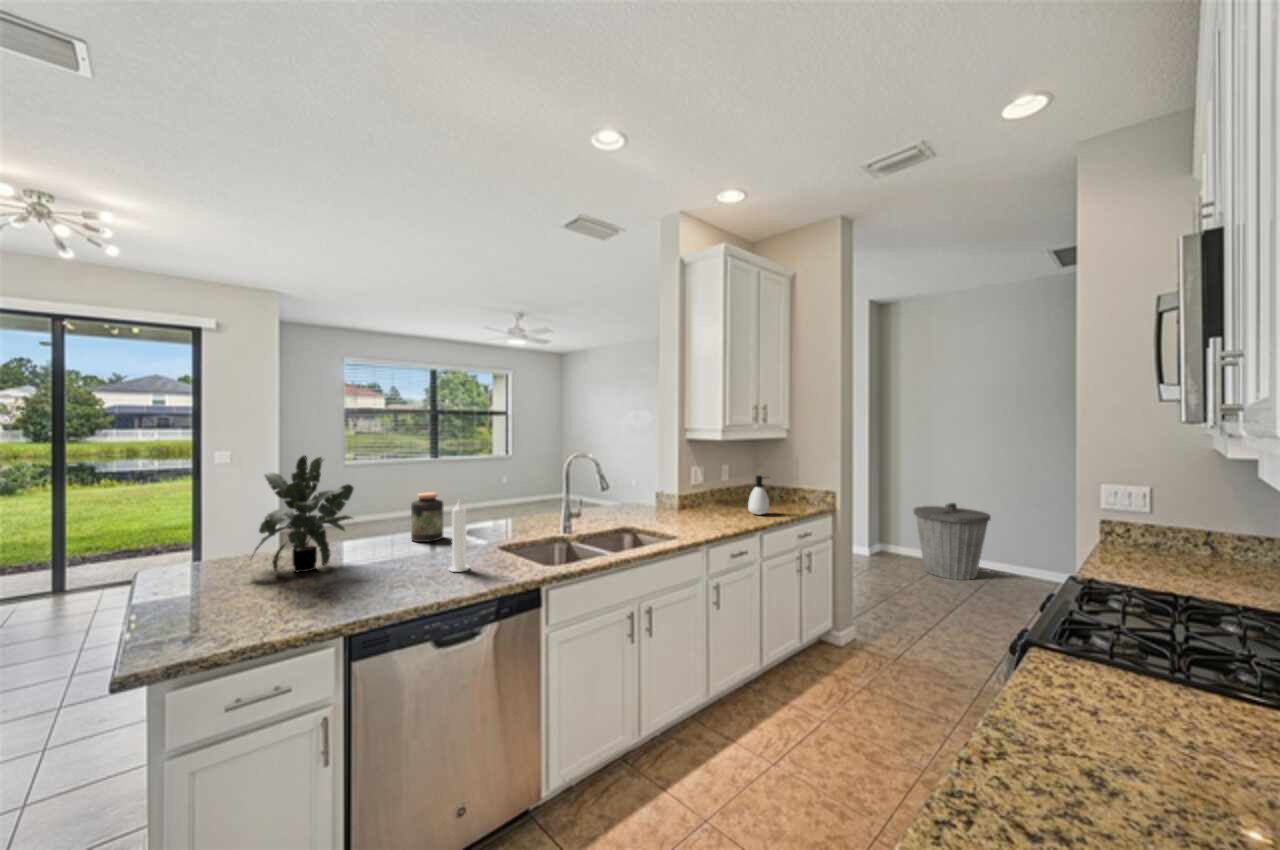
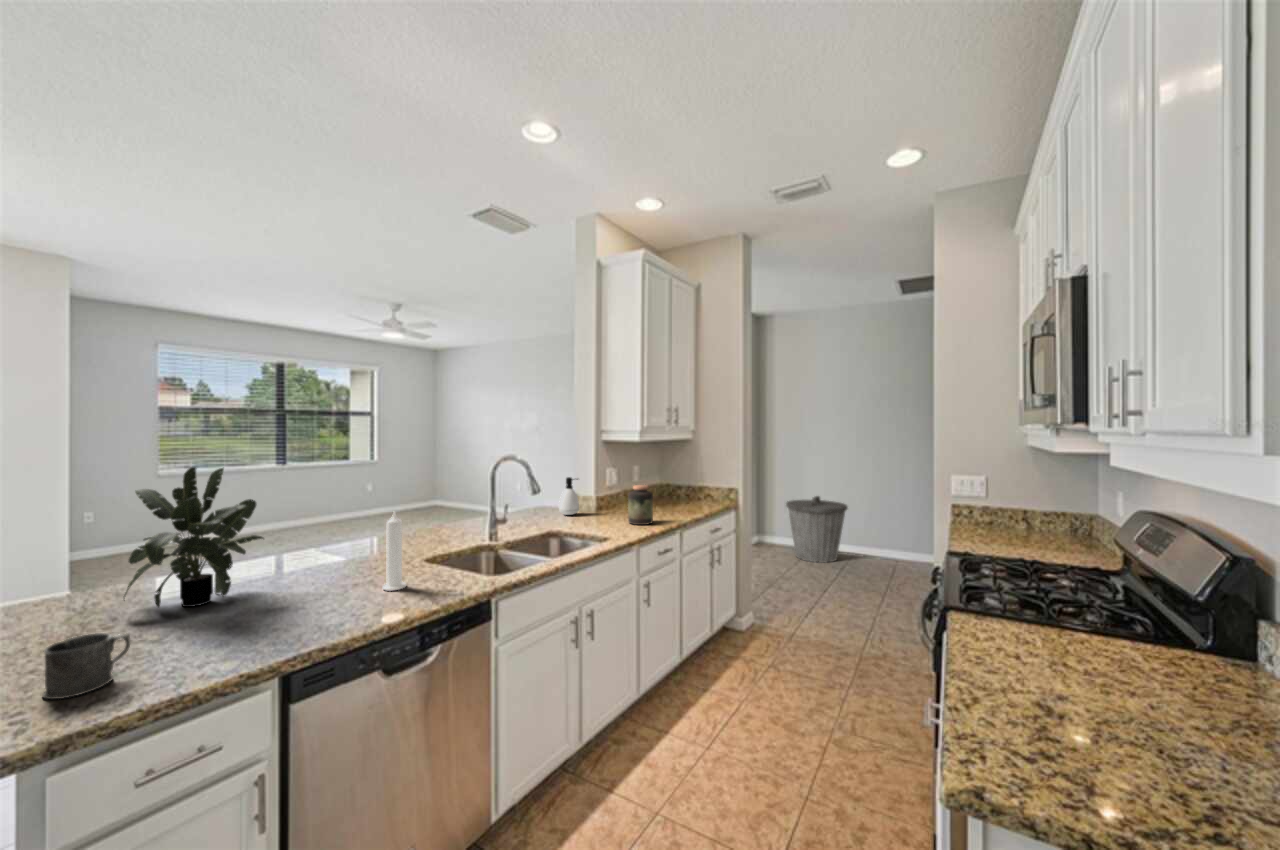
soap dispenser: present [748,475,769,515] -> present [559,477,579,515]
jar: present [411,492,444,542] -> present [628,485,653,525]
mug: none [173,587,235,636] -> present [42,633,130,699]

